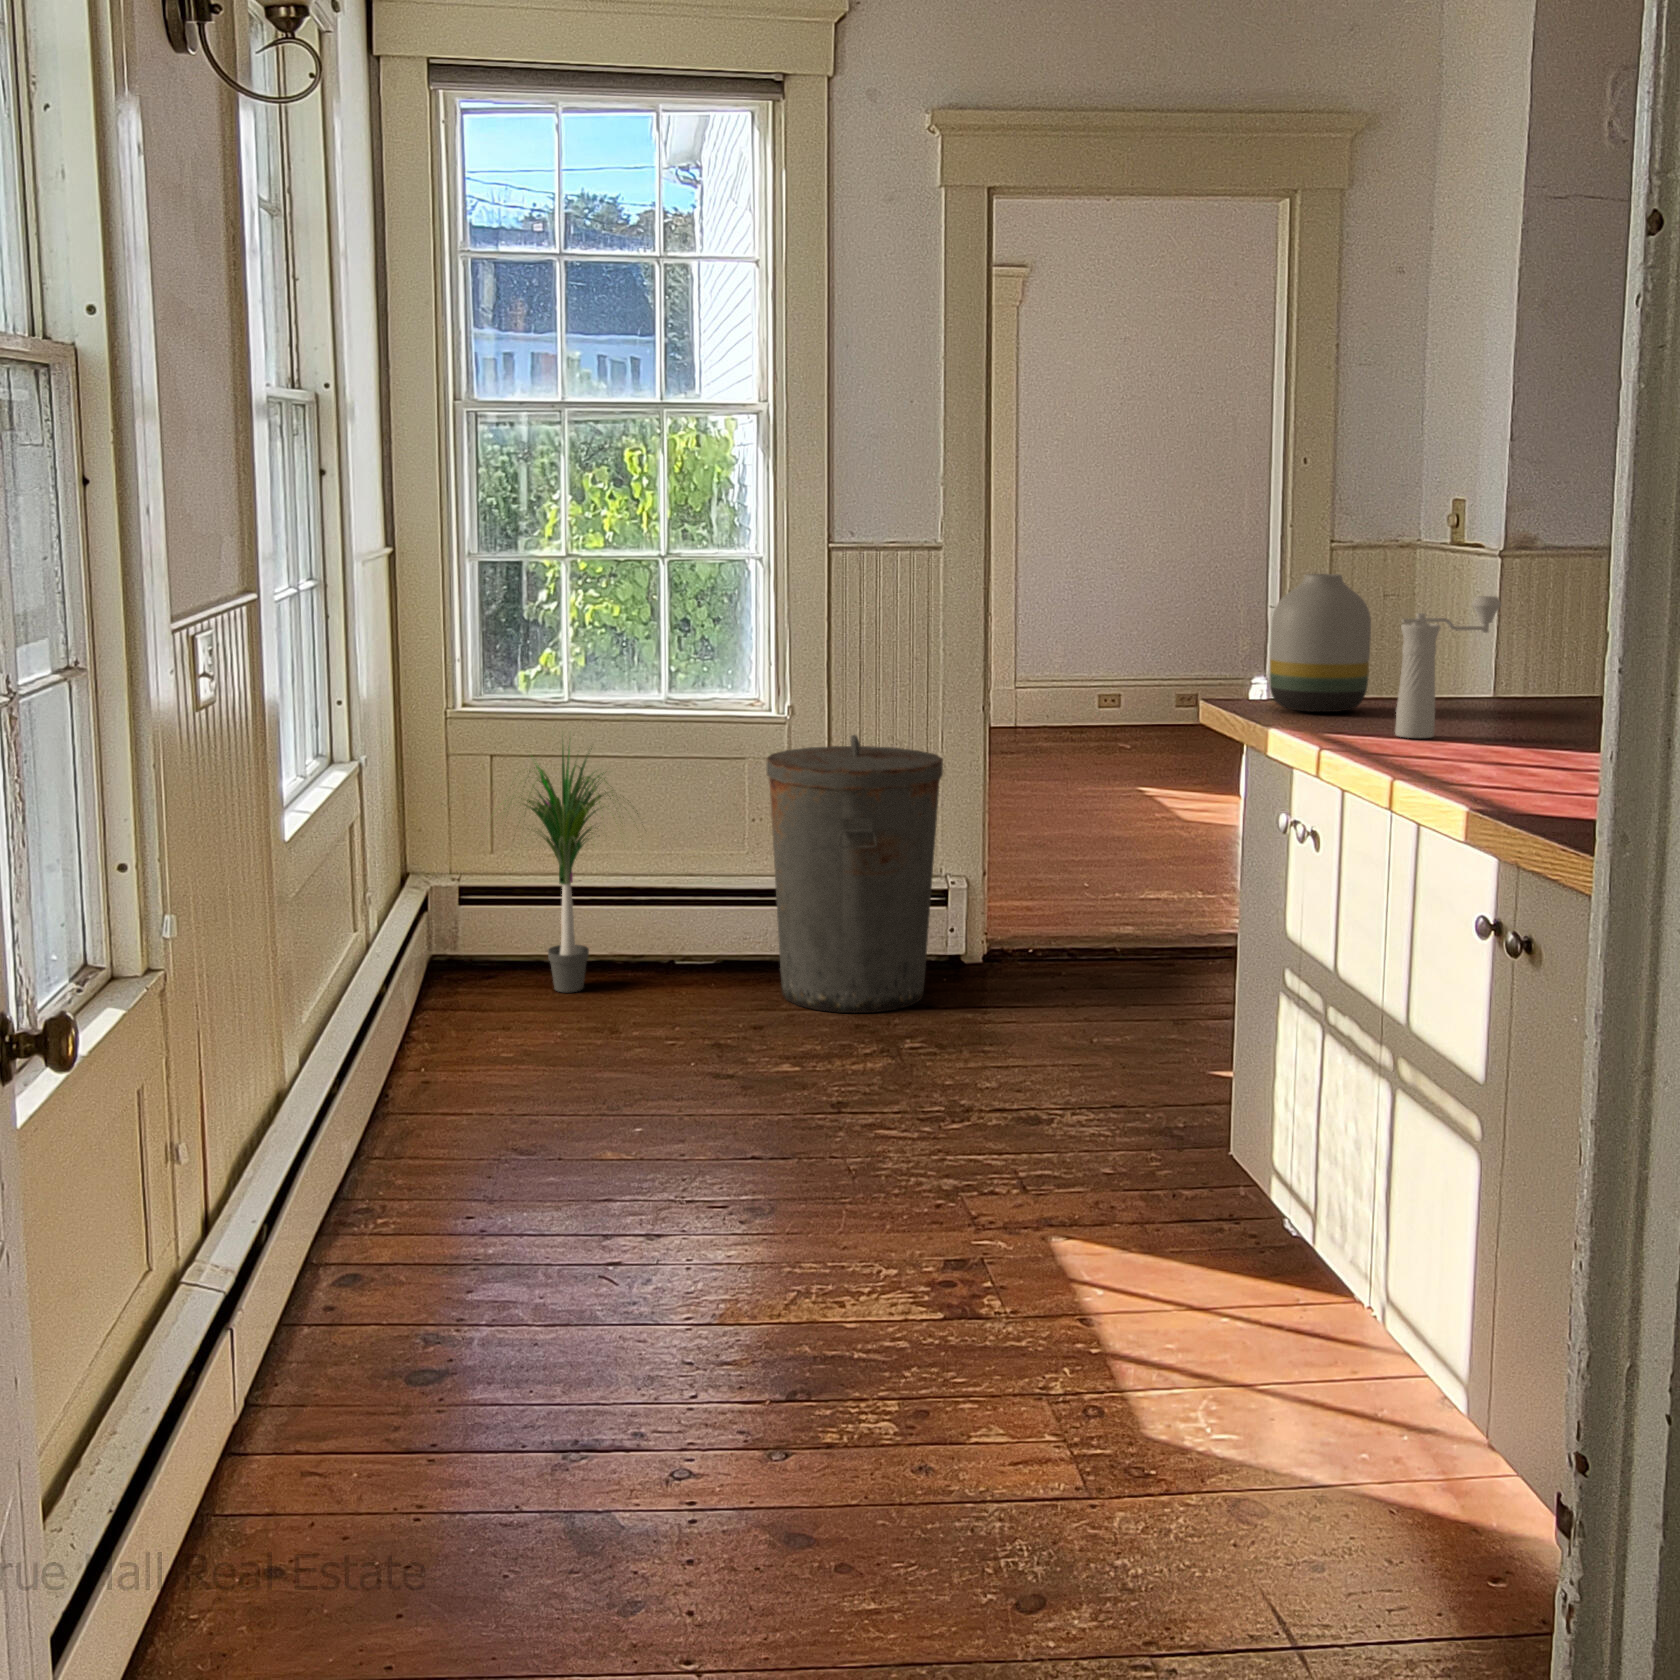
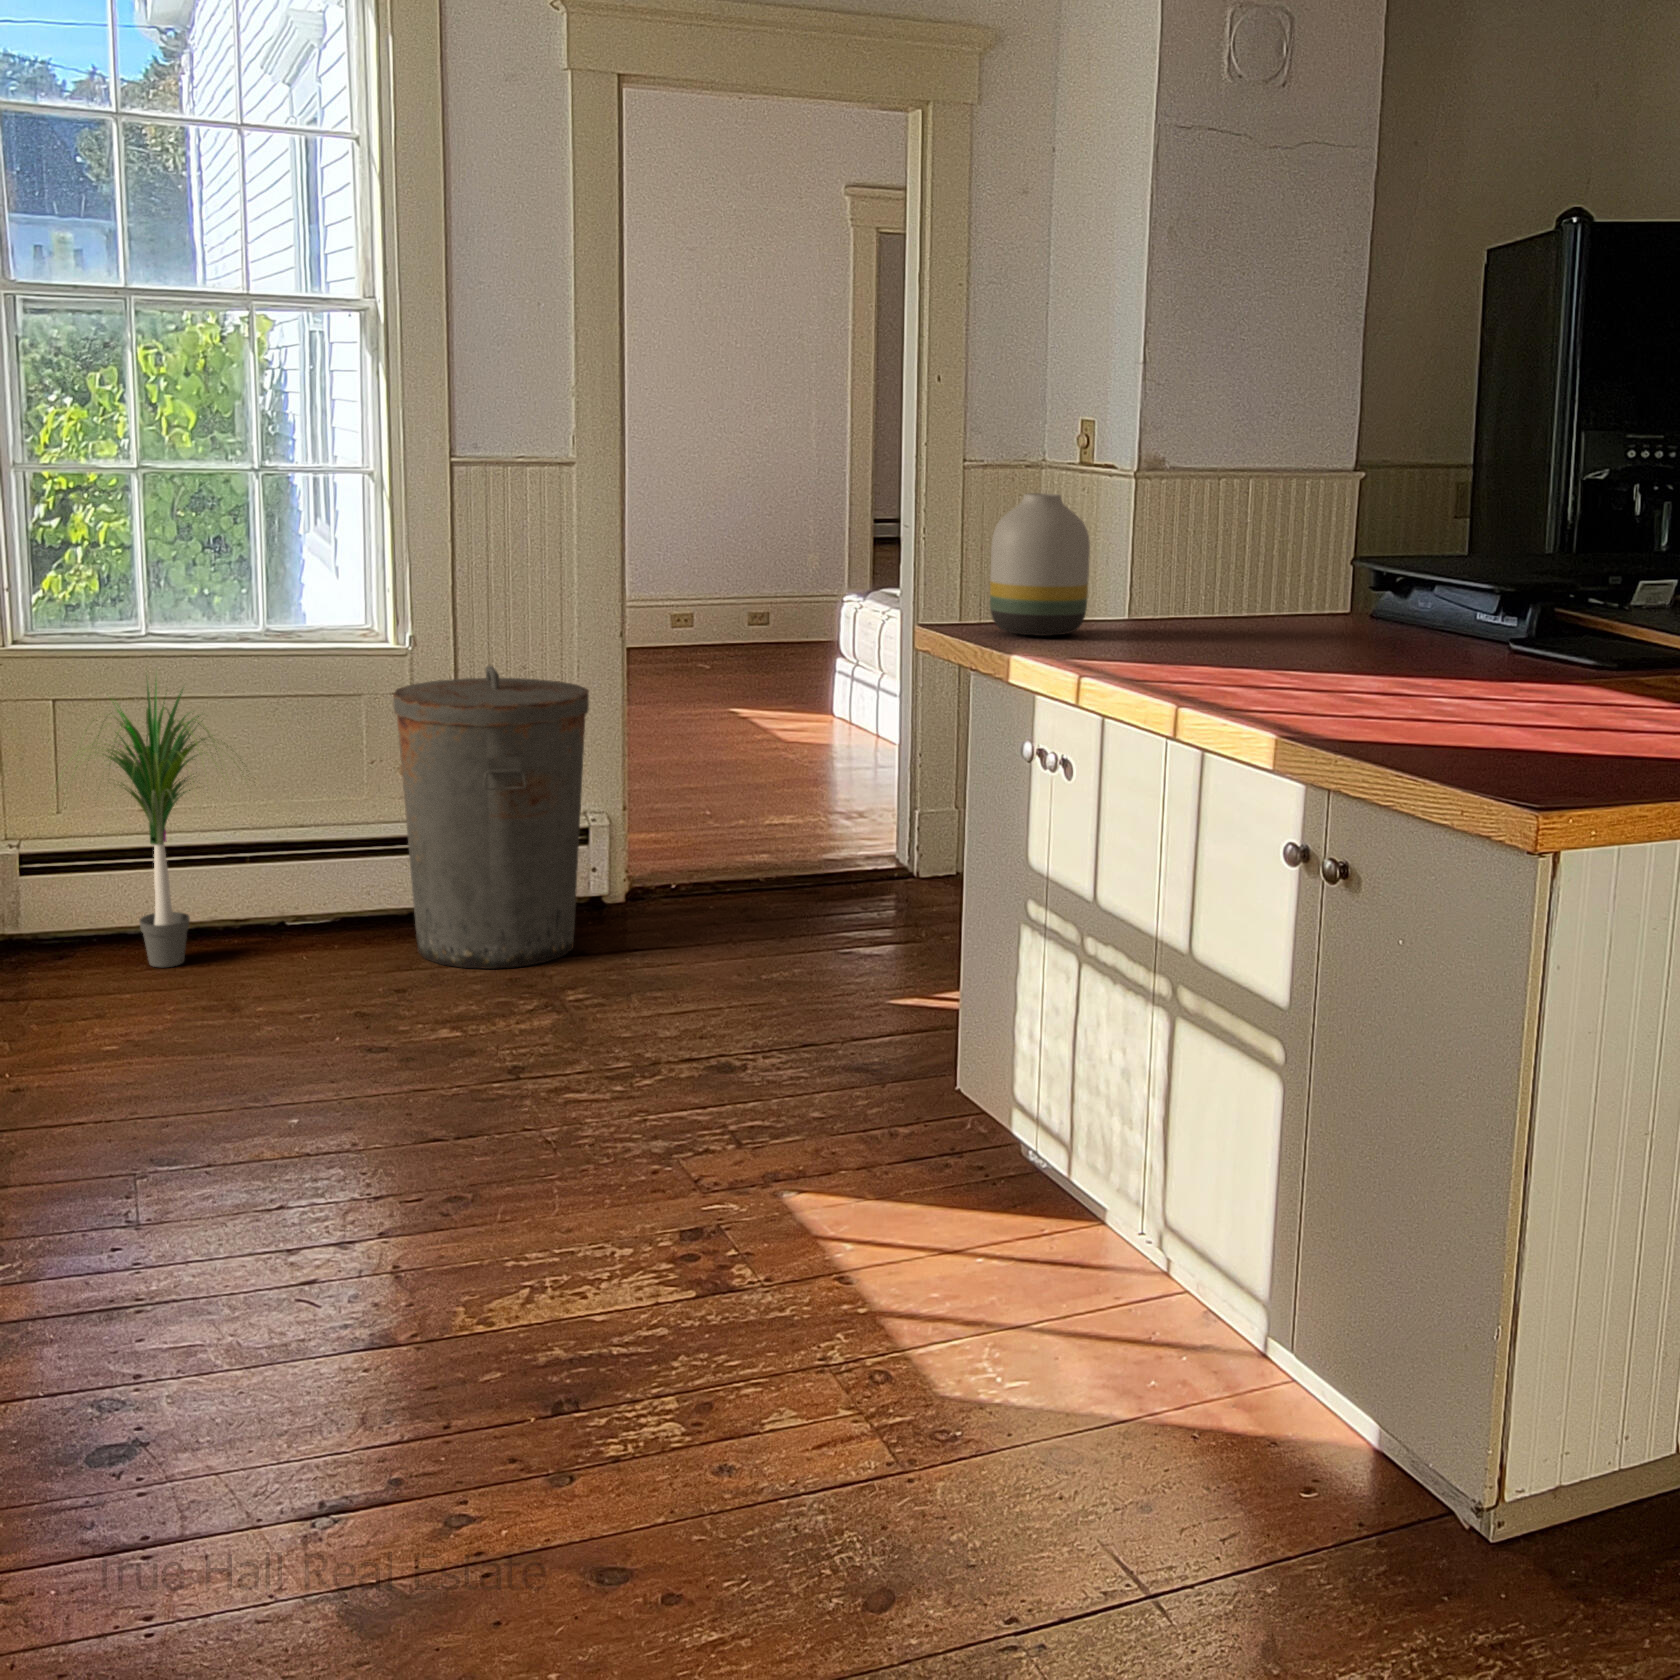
pepper mill: present [1395,596,1501,738] -> none [1136,517,1233,661]

